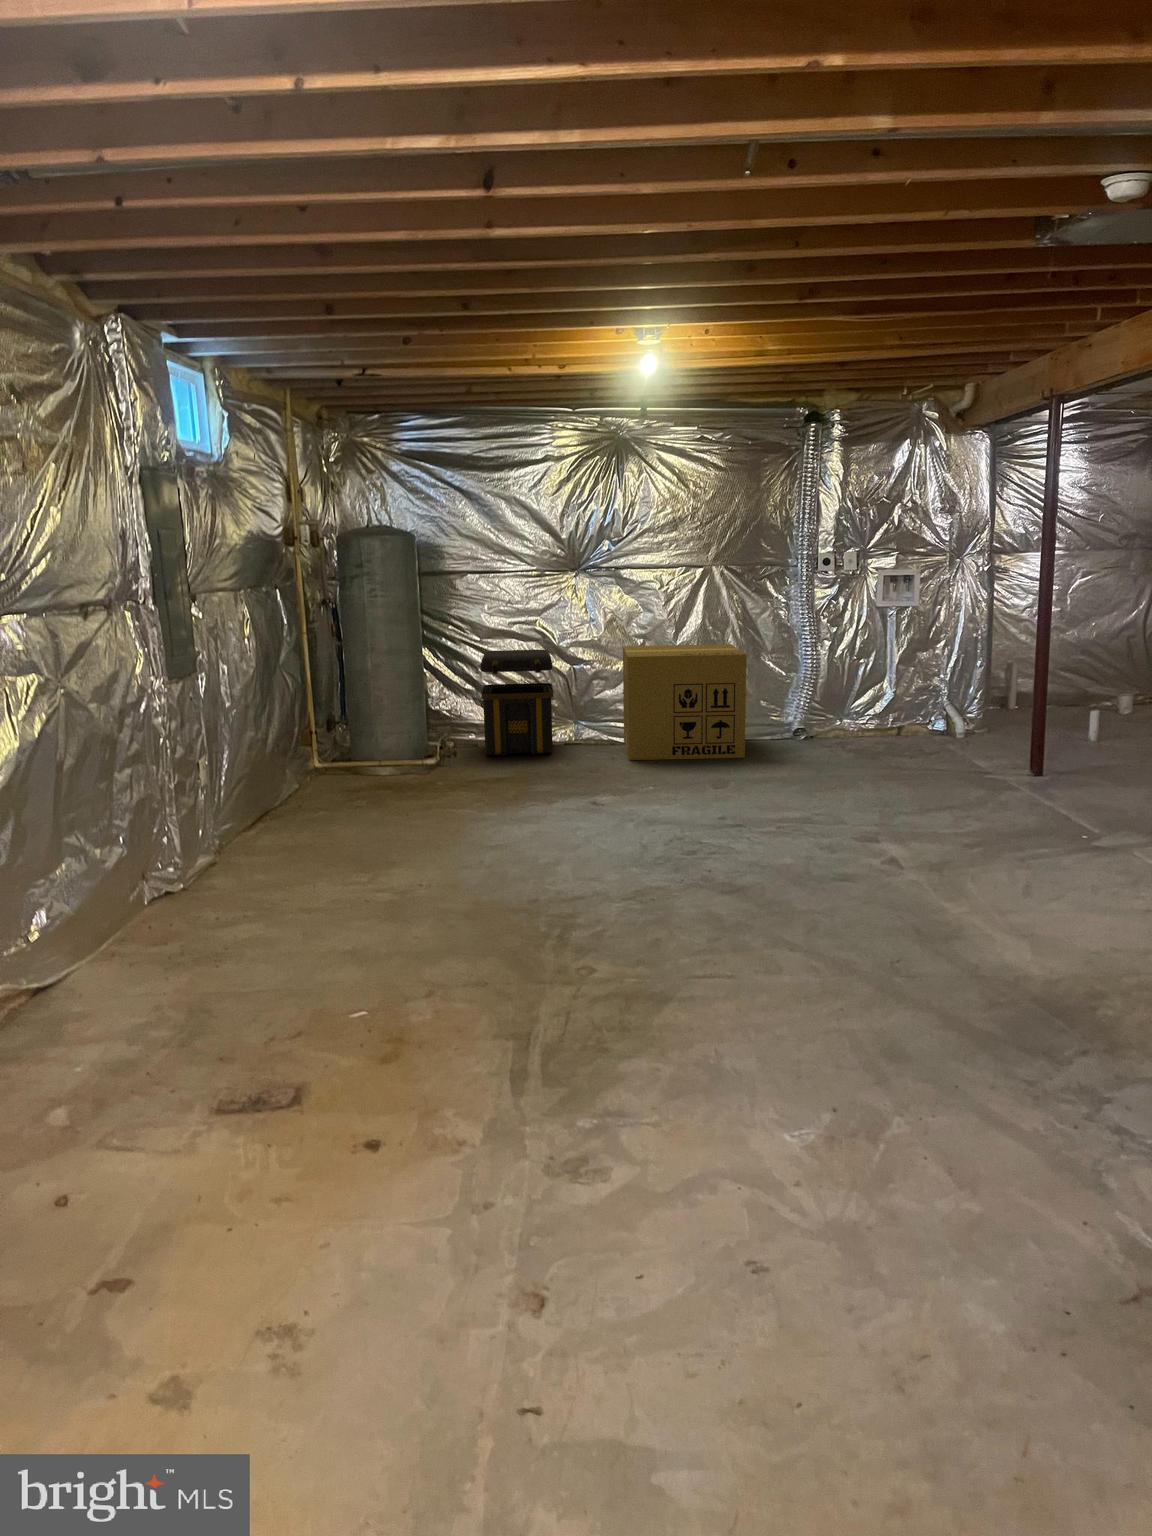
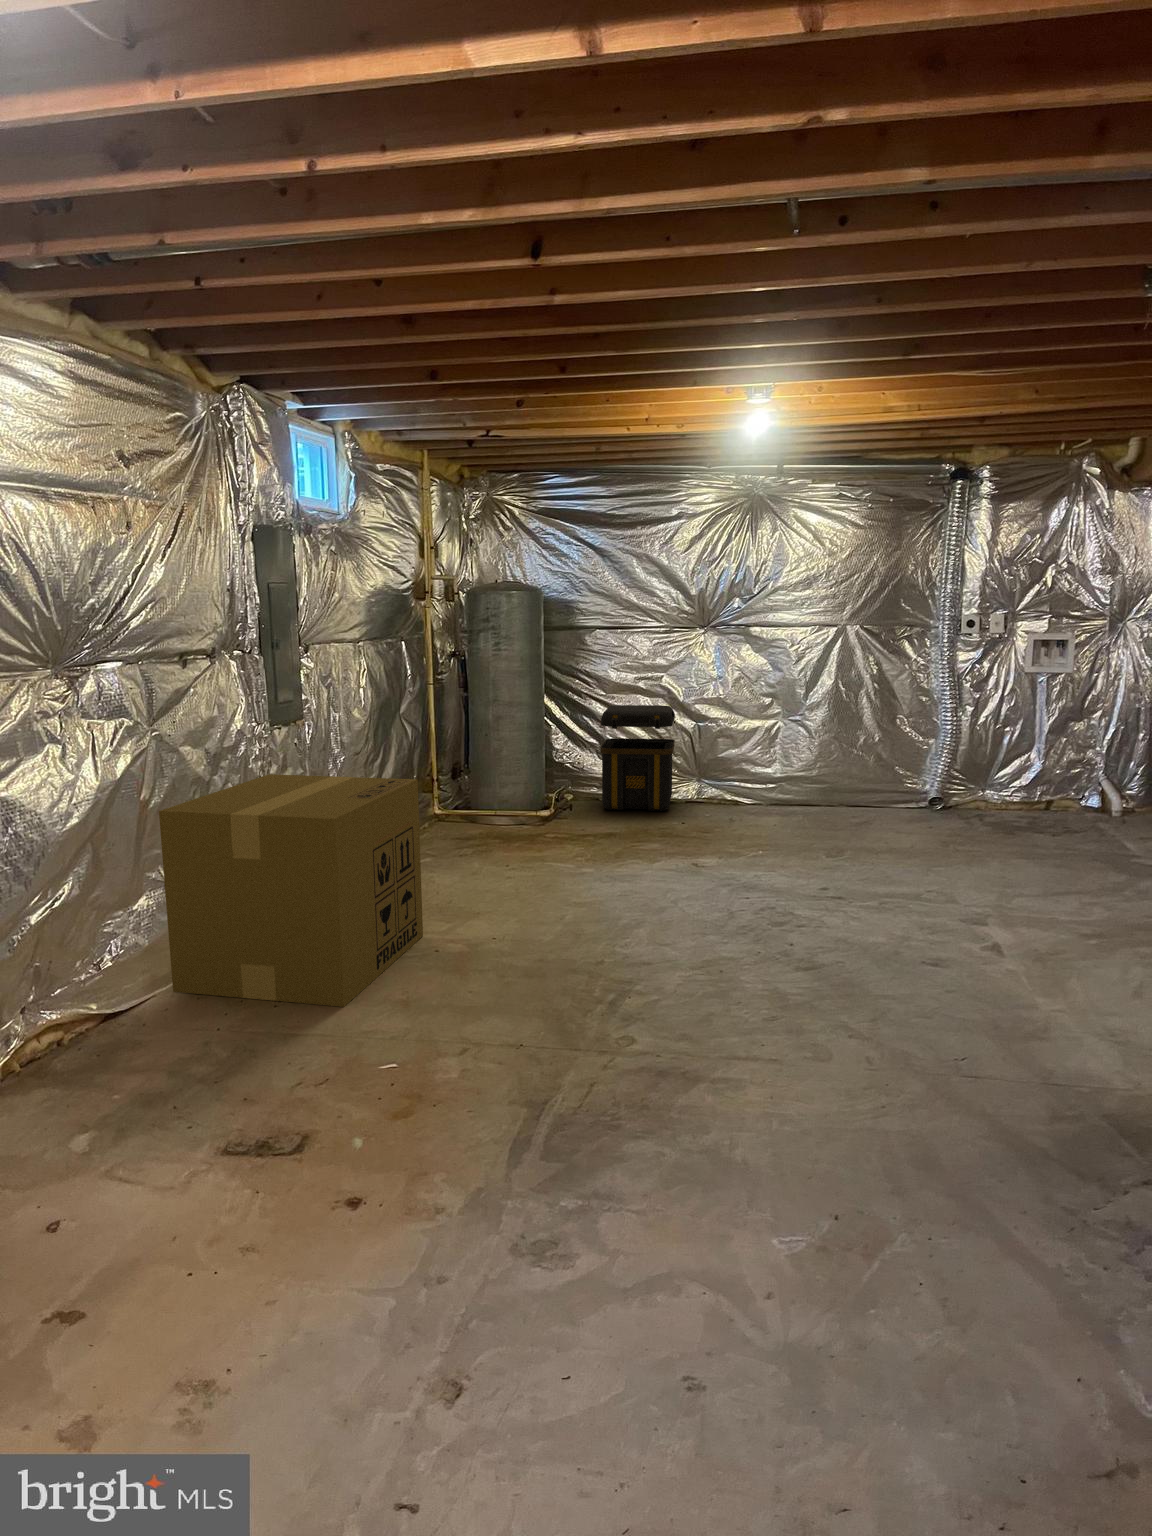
cardboard box: present [623,644,746,760] -> present [159,774,423,1007]

